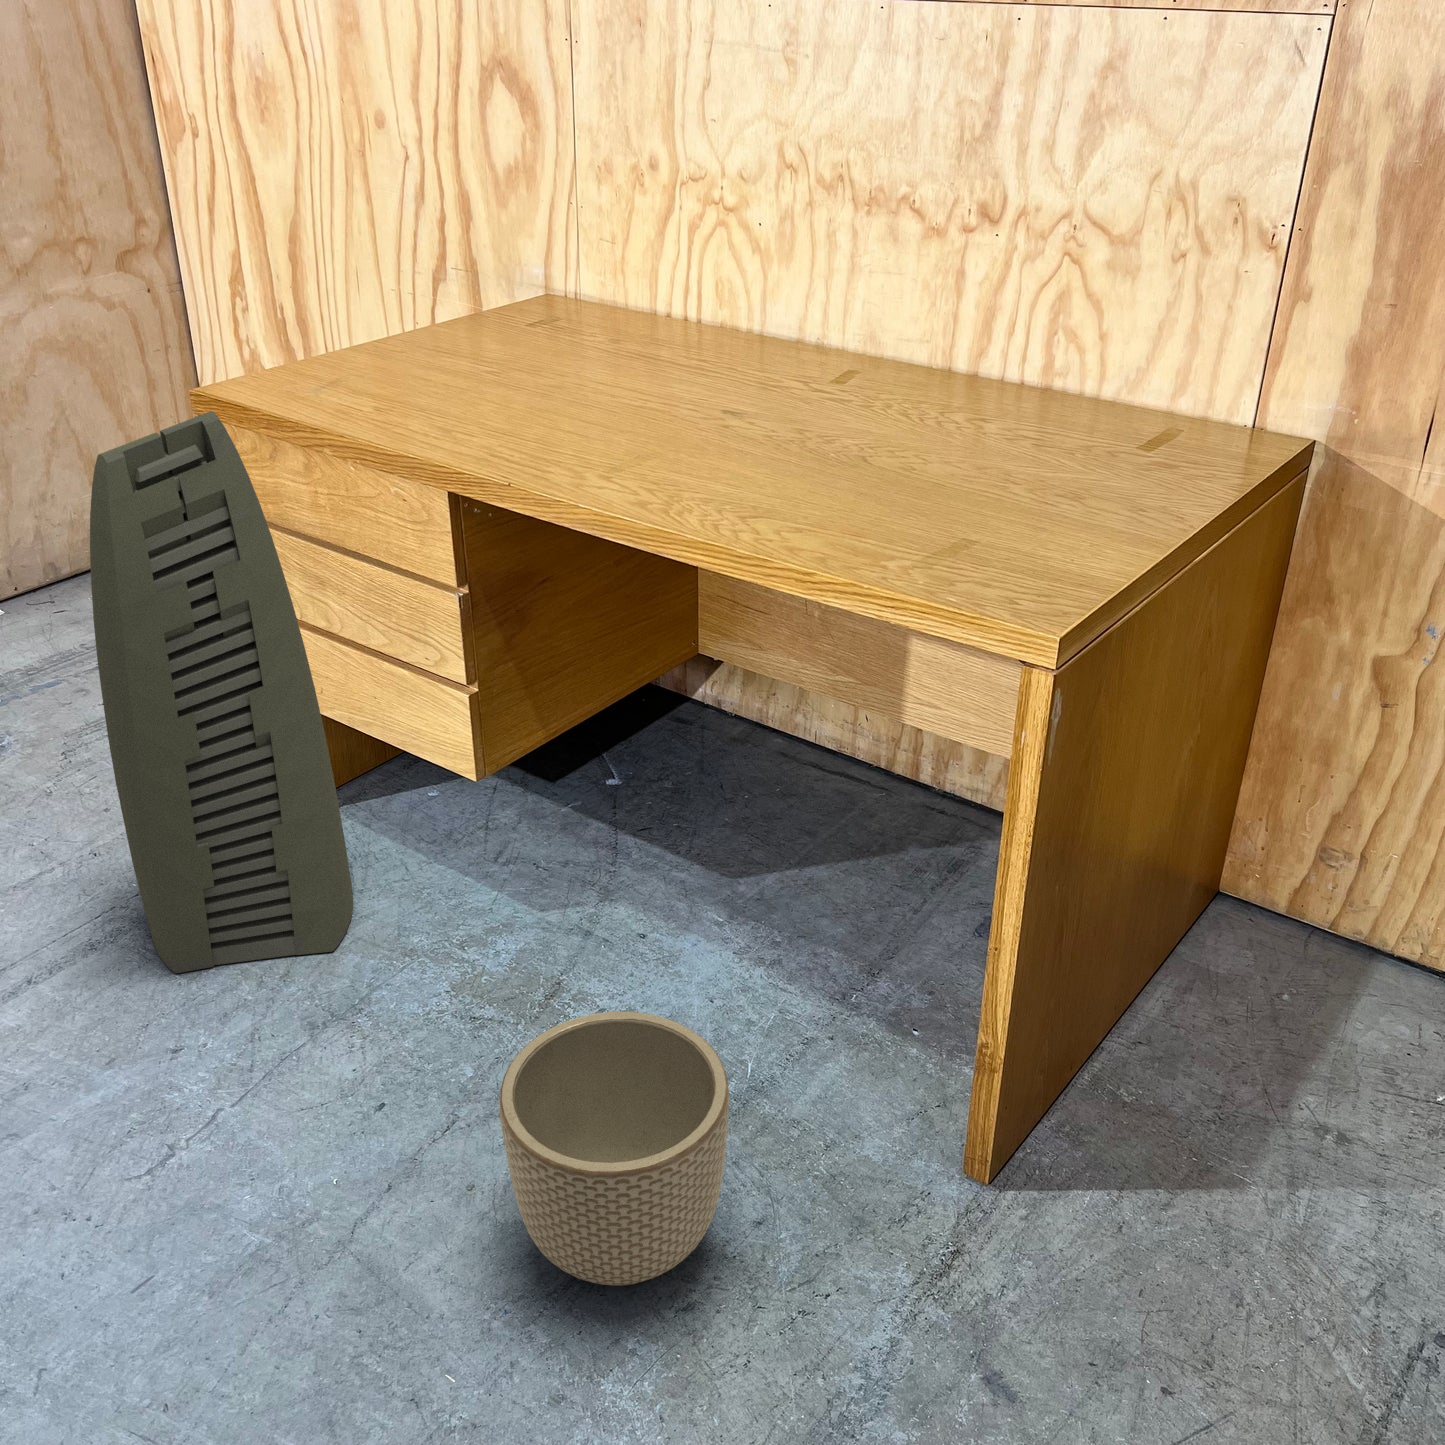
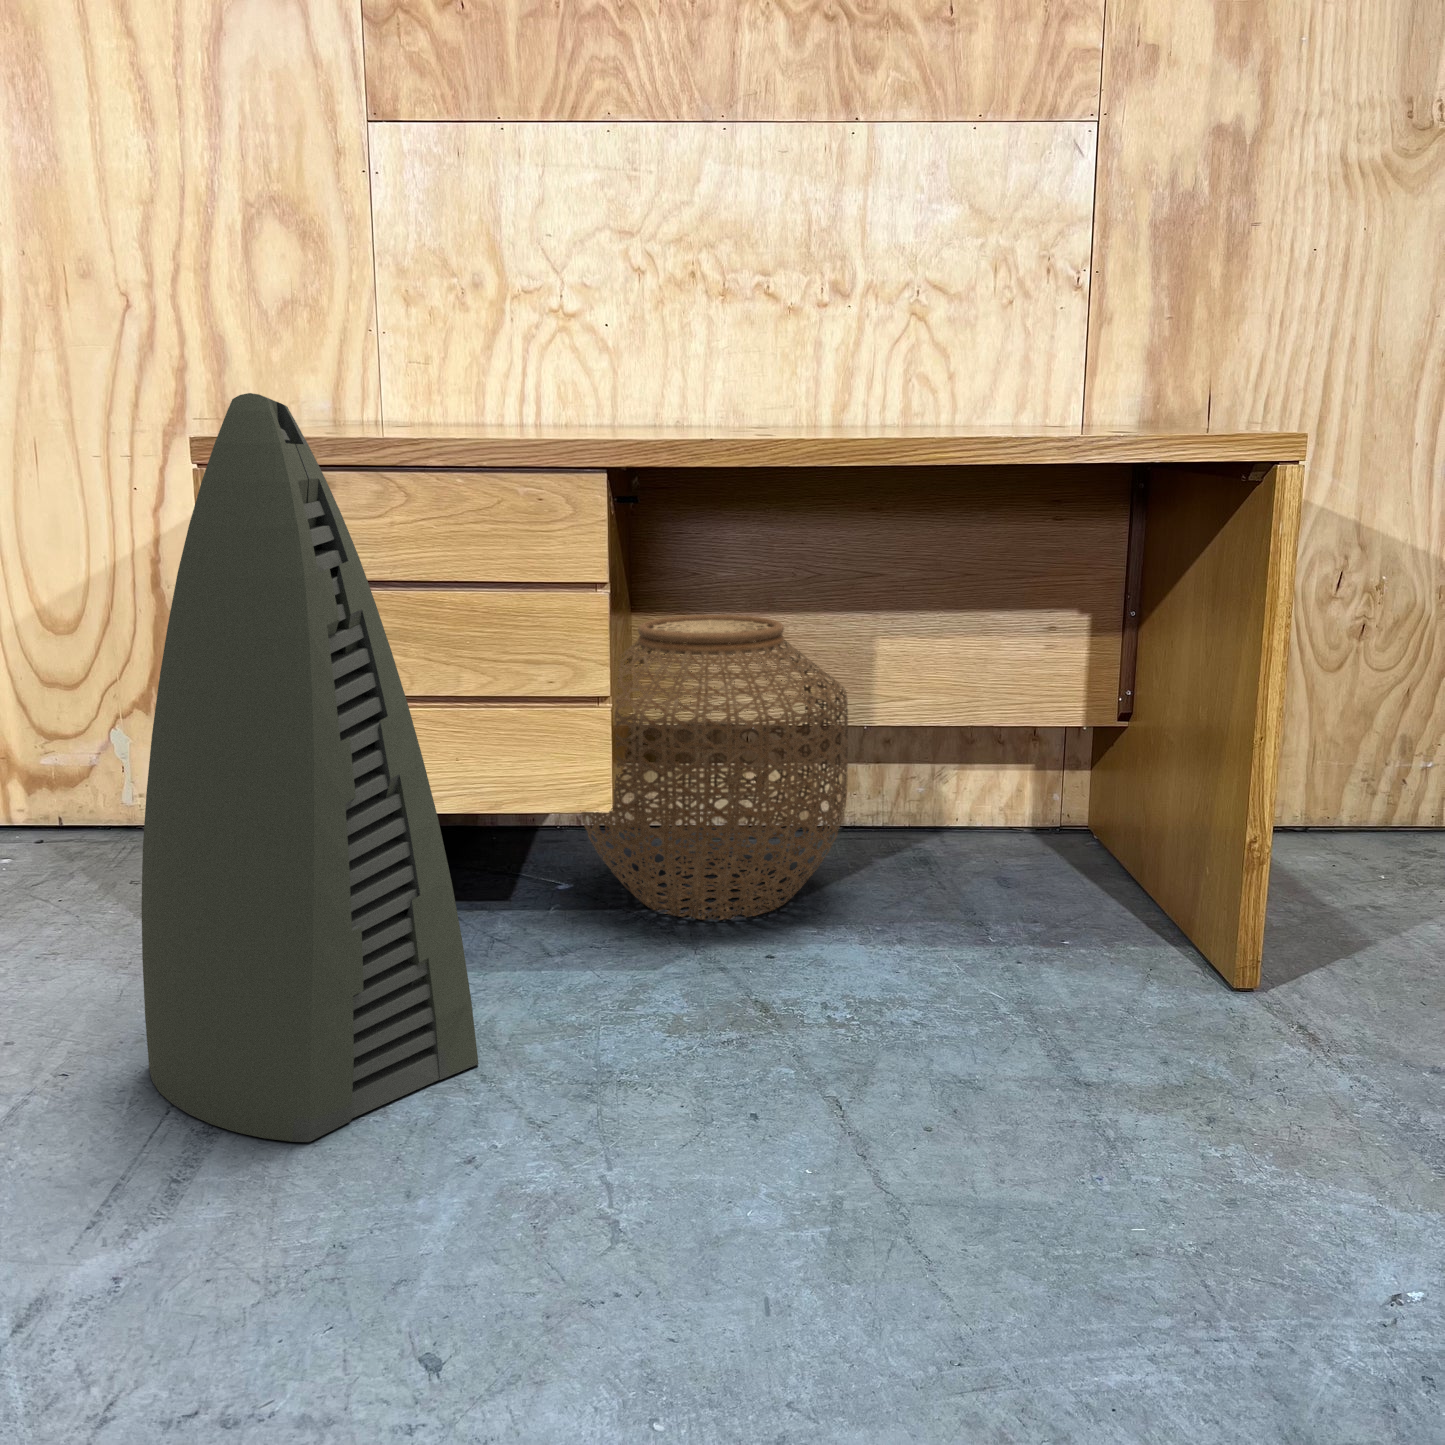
woven basket: none [572,573,843,879] -> present [582,615,848,920]
planter: present [500,1011,730,1286] -> none [994,876,1251,1163]

